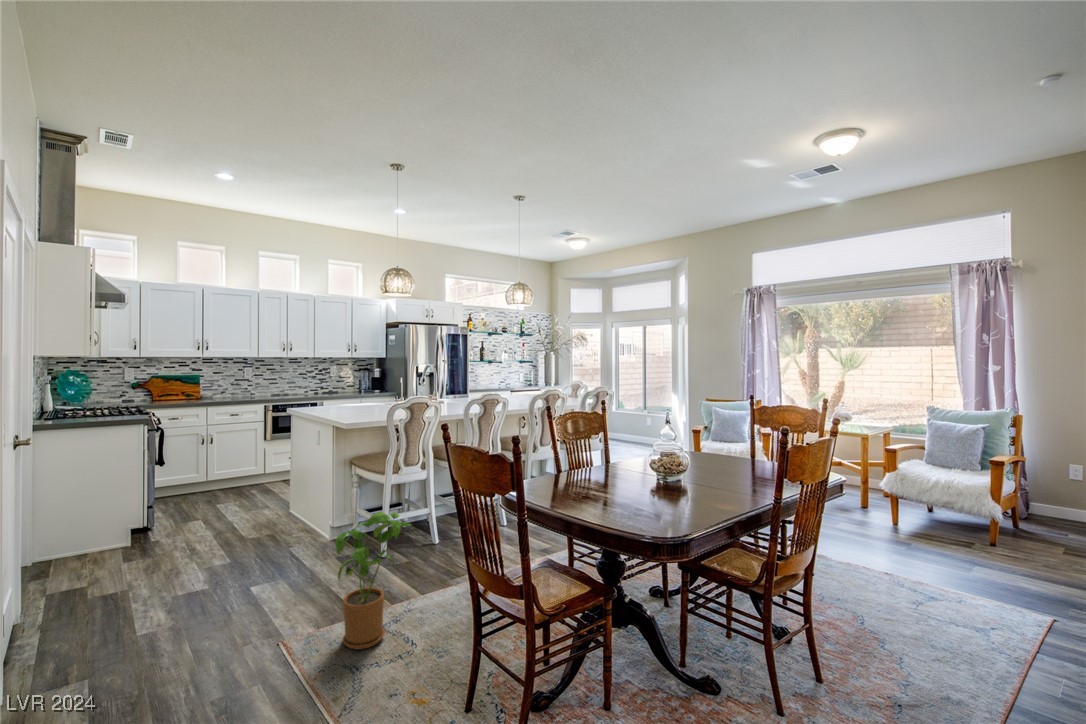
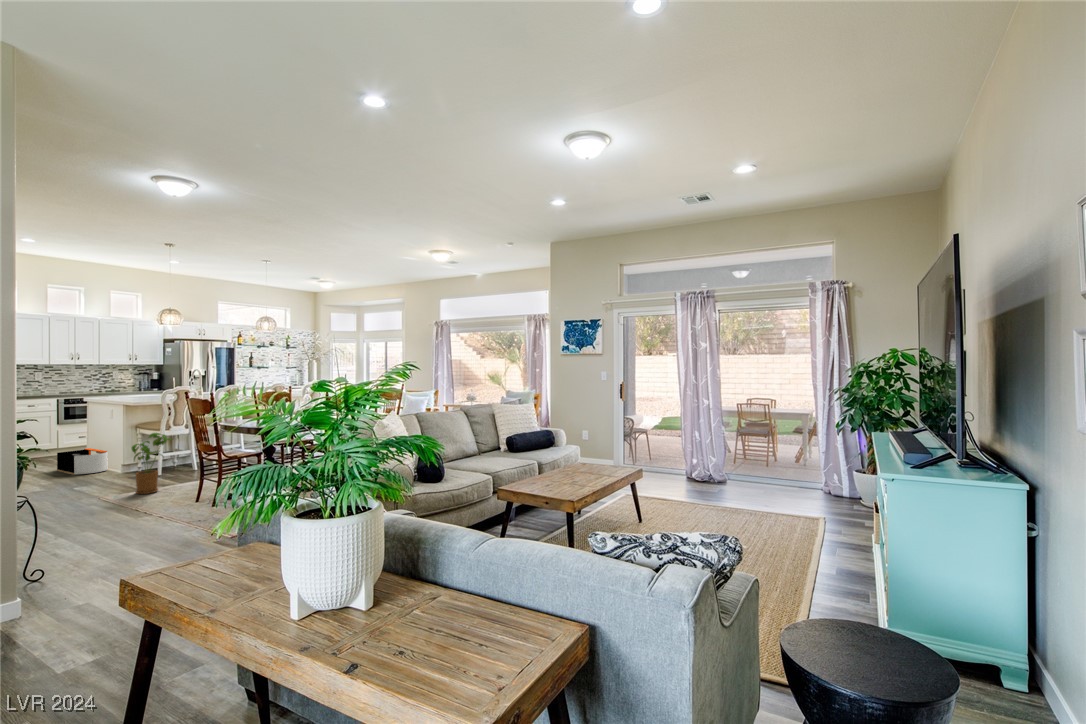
storage bin: none [249,487,313,541] -> present [57,448,108,475]

